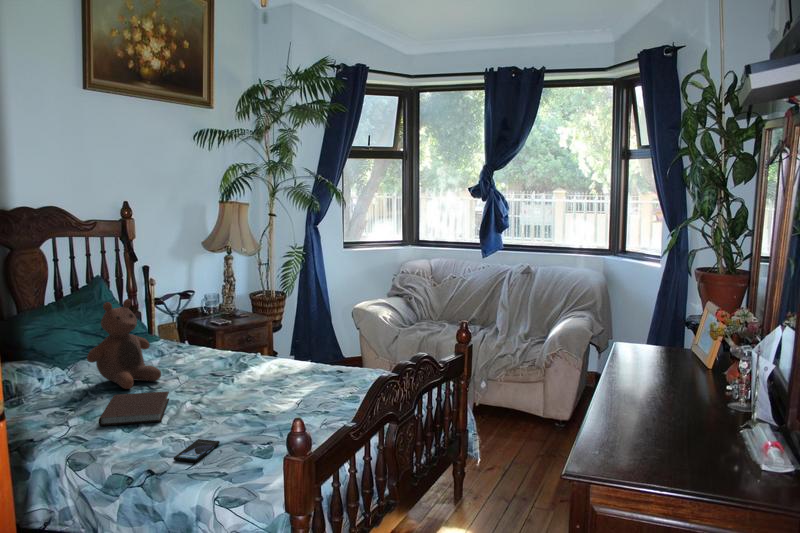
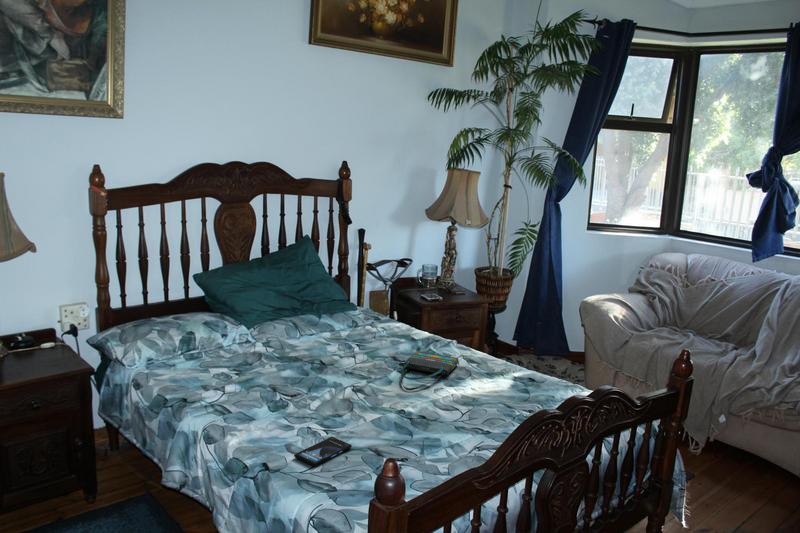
stuffed bear: present [87,299,161,389] -> none [267,264,336,360]
tote bag: none [225,364,276,395] -> present [399,351,458,390]
notebook: present [99,391,169,426] -> none [250,365,332,405]

